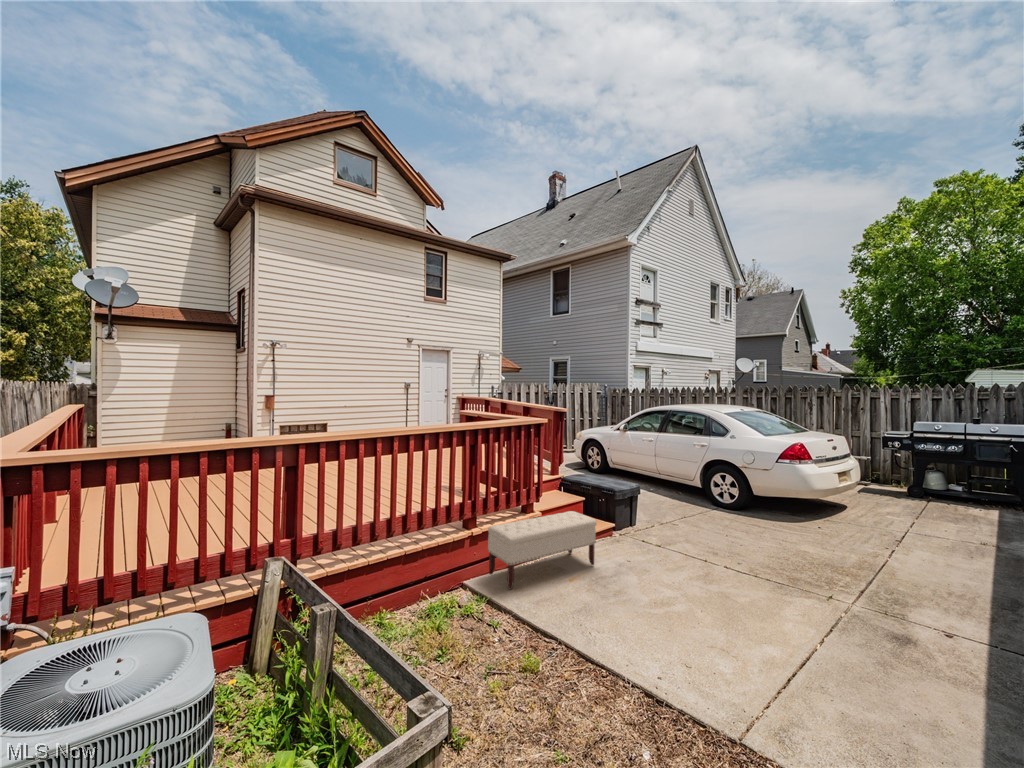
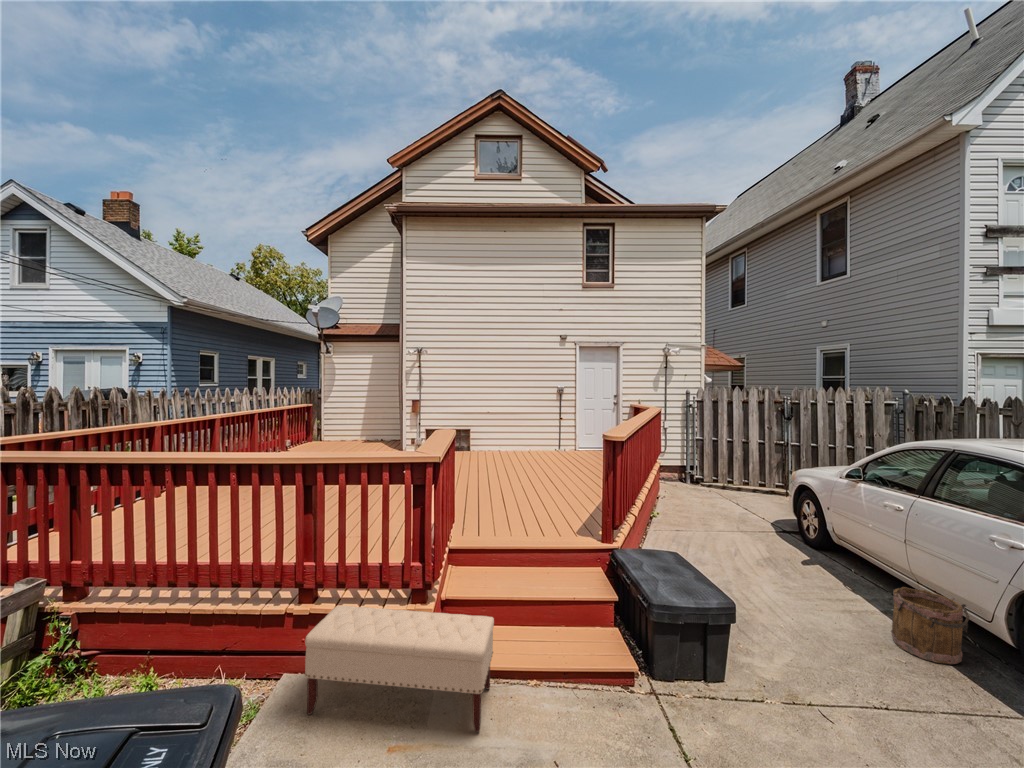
bucket: none [669,473,697,501] -> present [891,587,969,664]

